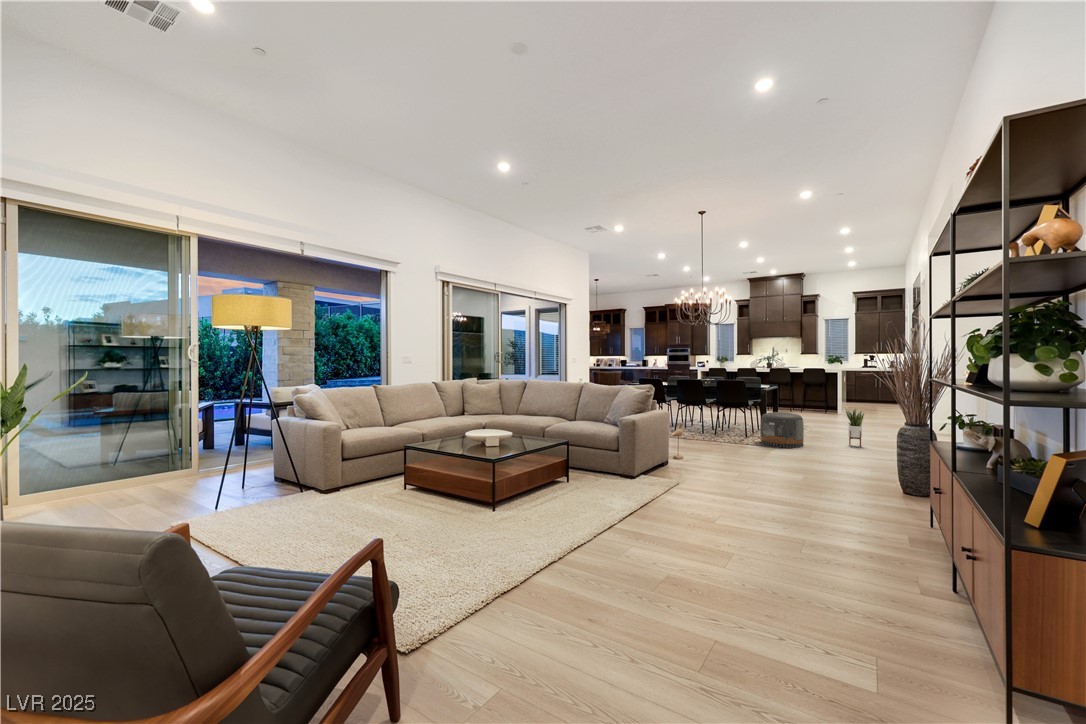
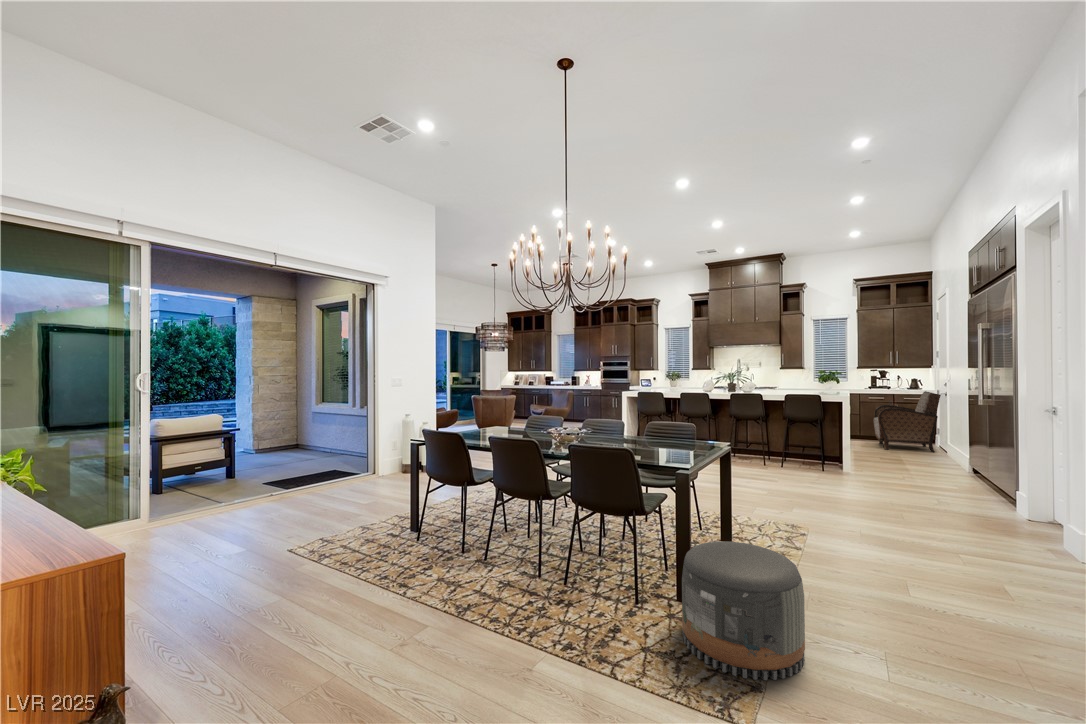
armchair: none [863,369,904,407] -> present [874,391,941,452]
potted plant: present [845,407,864,447] -> none [923,535,993,676]

